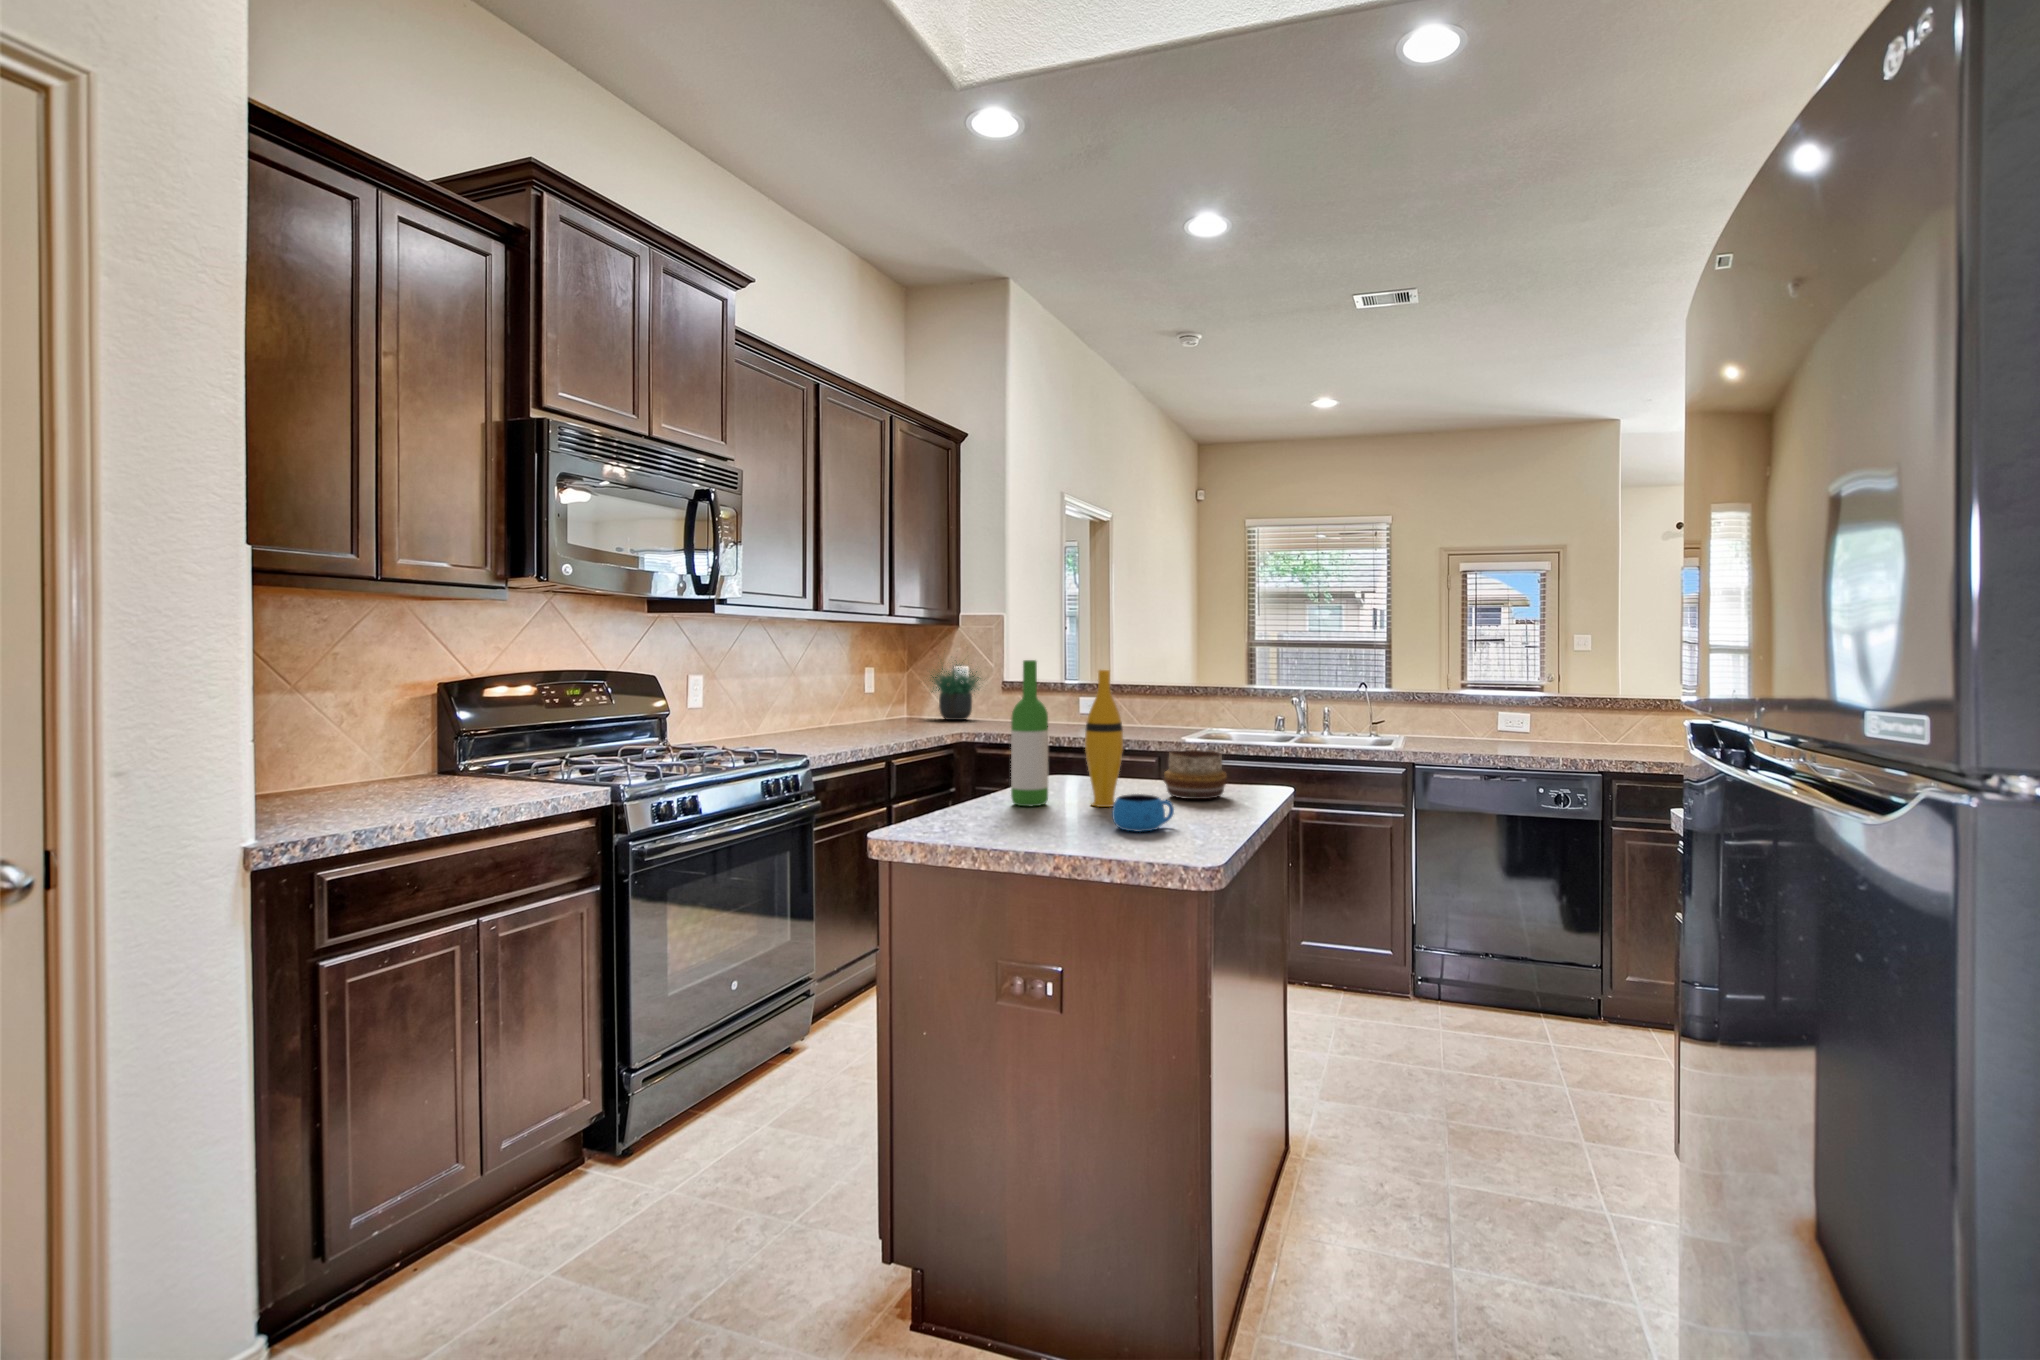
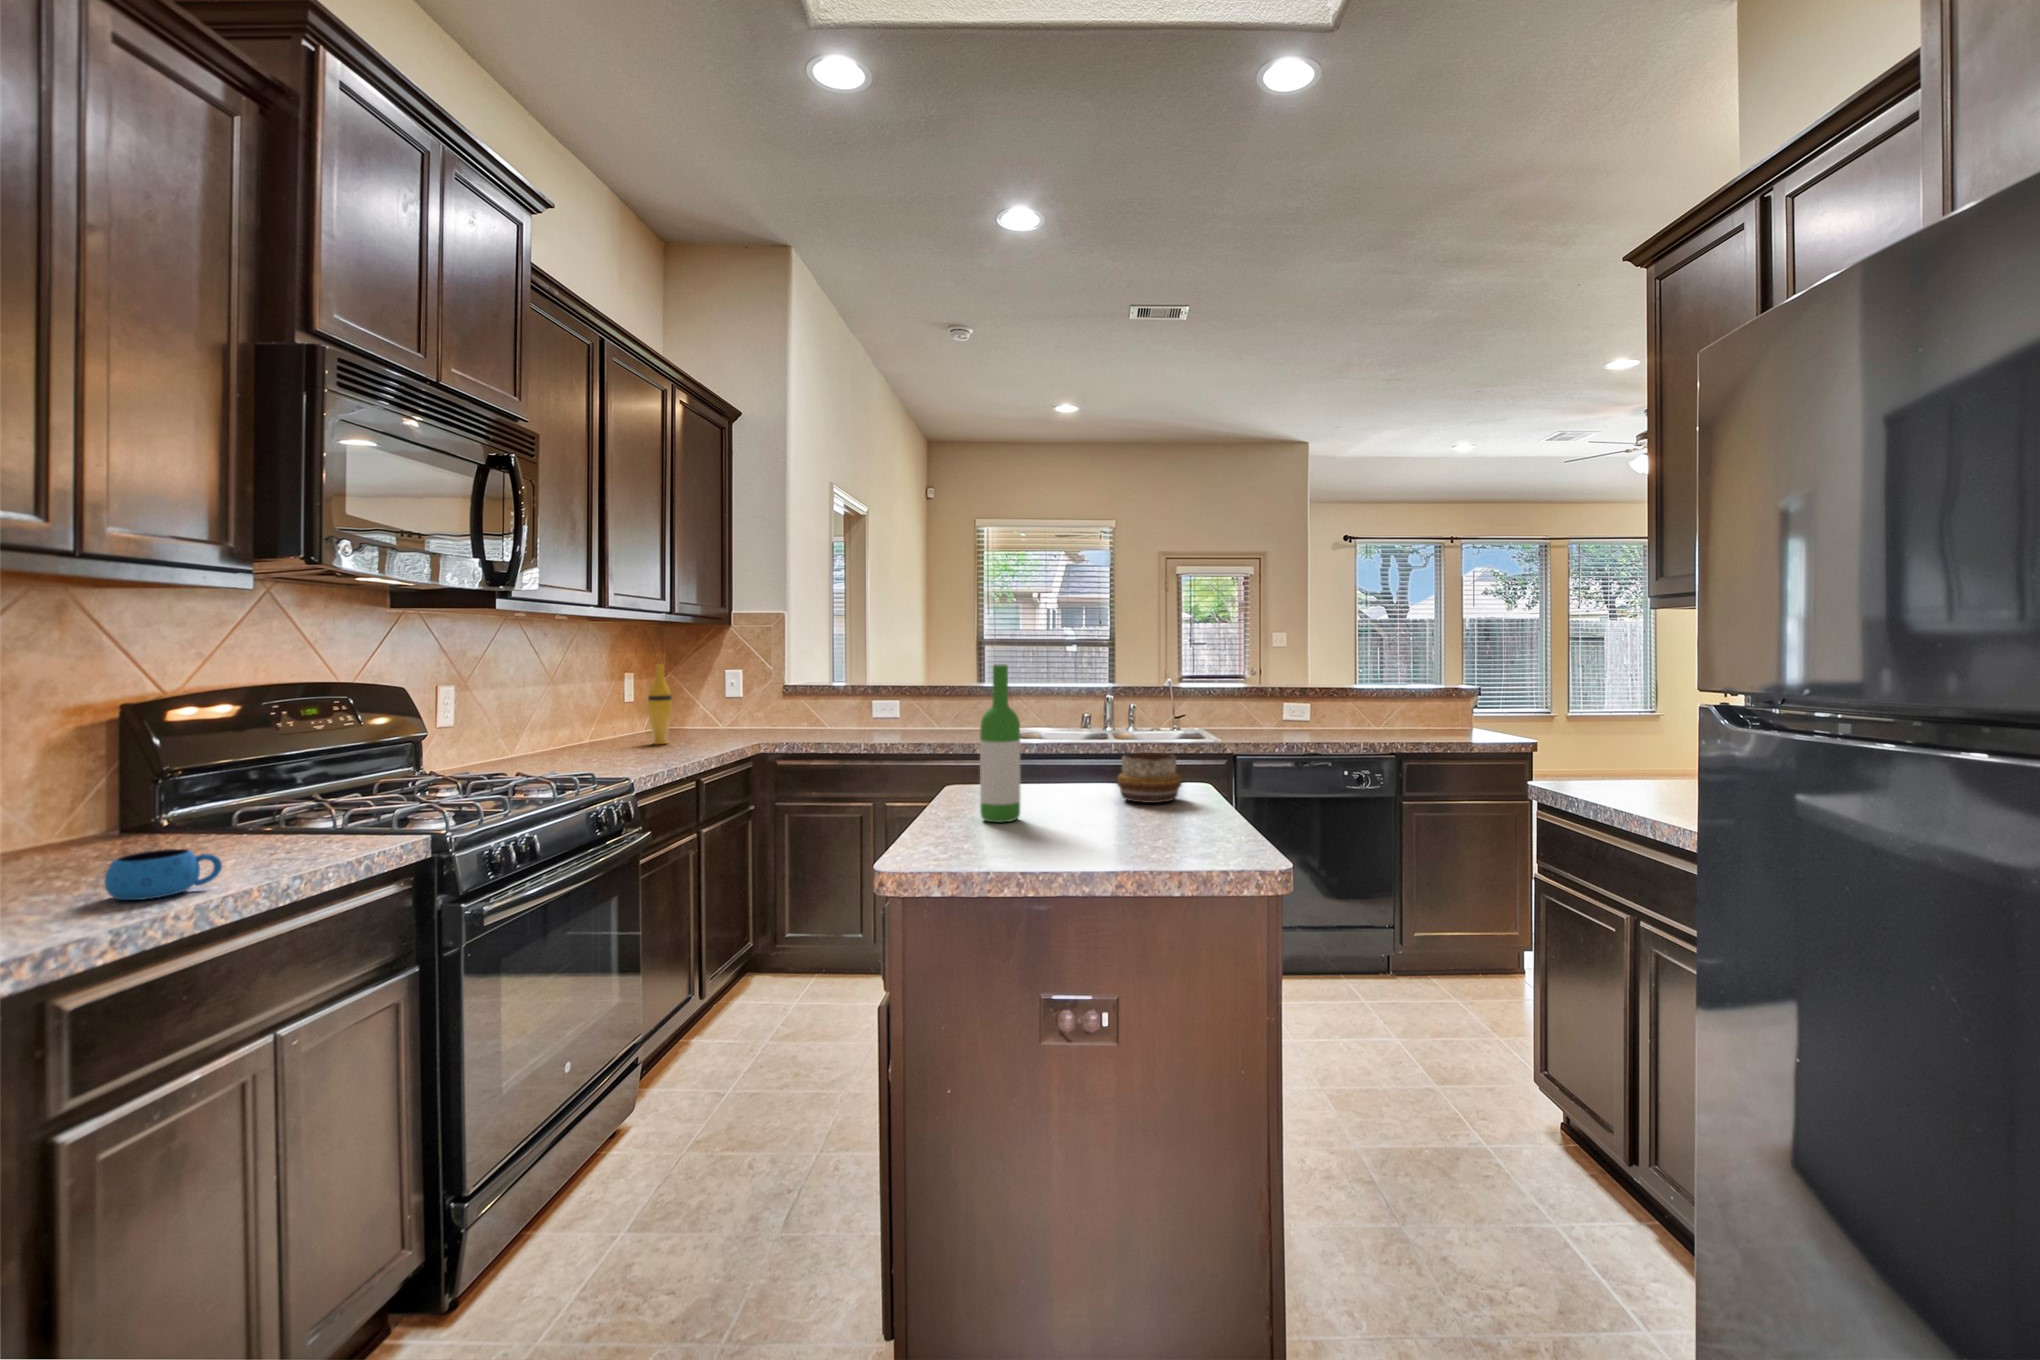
potted plant: present [930,660,981,720] -> none [684,645,774,730]
vase: present [1085,670,1123,807] -> present [647,664,672,744]
mug: present [1112,794,1174,832] -> present [105,849,222,900]

